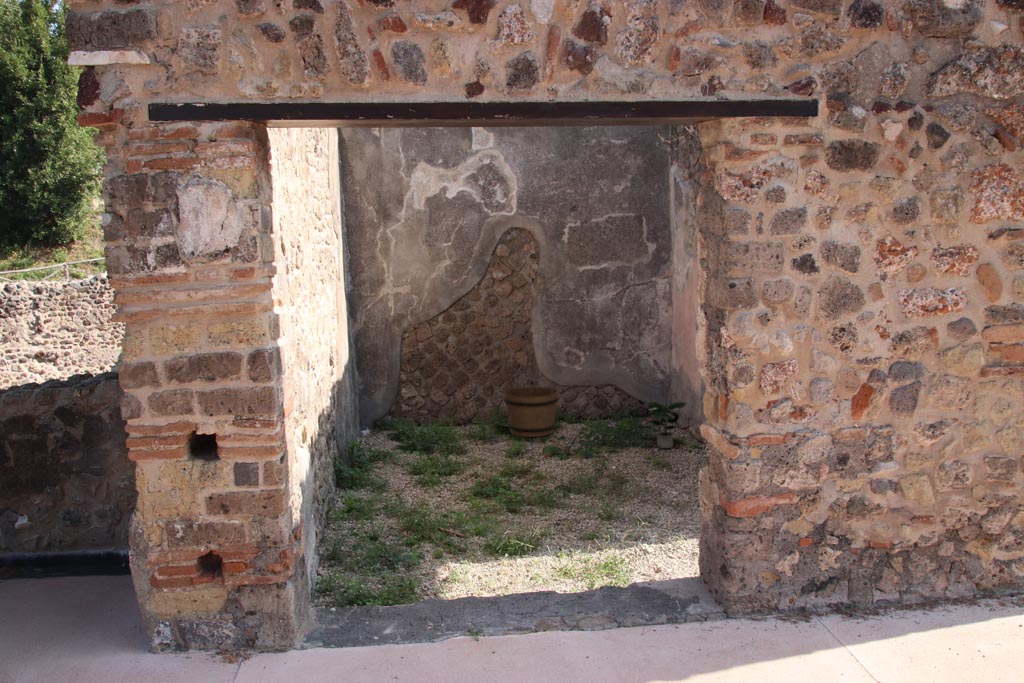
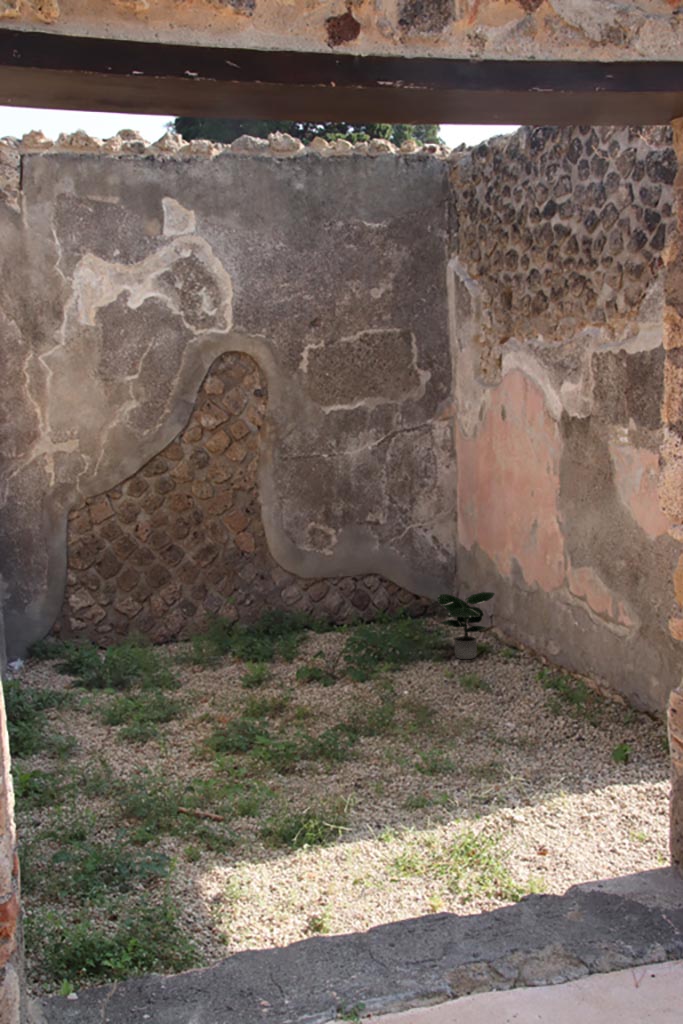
bucket: present [504,381,558,437] -> none [226,576,305,656]

